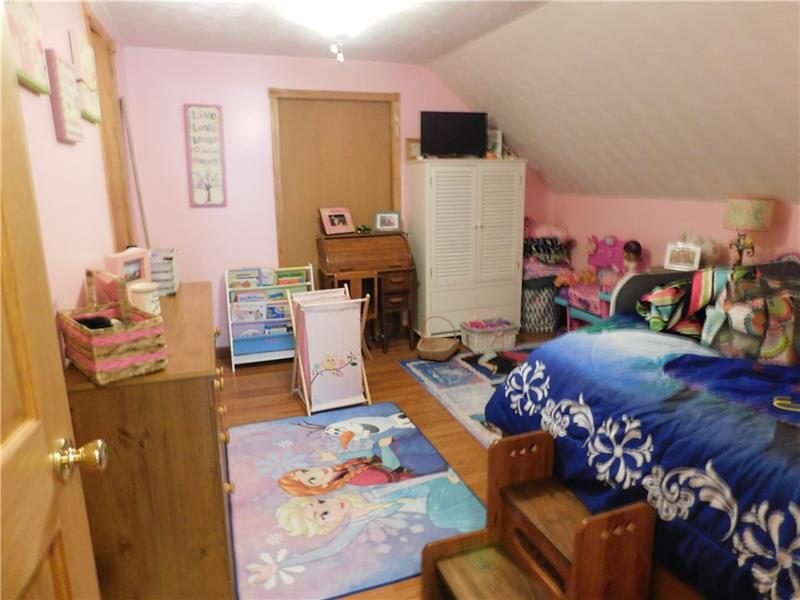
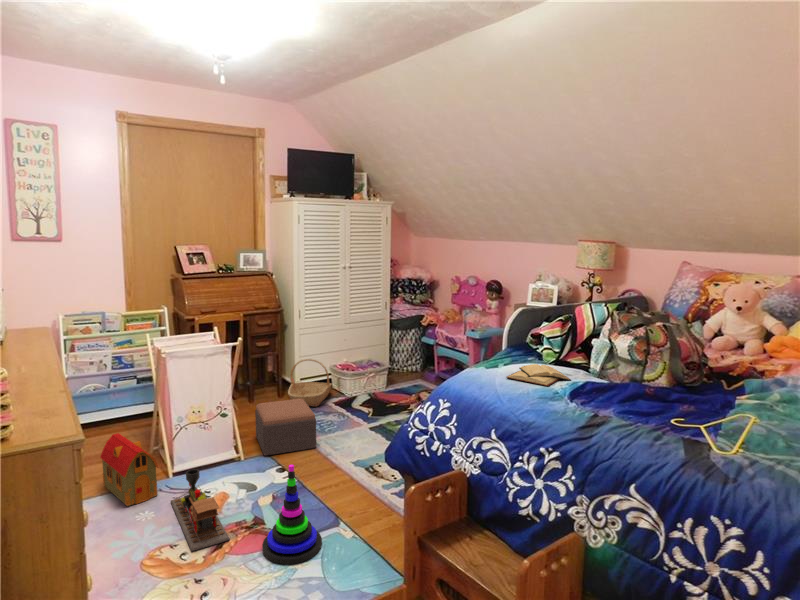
diary: none [606,333,678,357] -> present [506,364,571,386]
footstool: none [384,353,436,403] -> present [255,399,316,456]
toy house: none [254,374,298,435] -> present [100,433,158,506]
toy train: none [307,409,350,477] -> present [171,469,230,551]
stacking toy: none [375,412,427,498] -> present [262,465,322,564]

